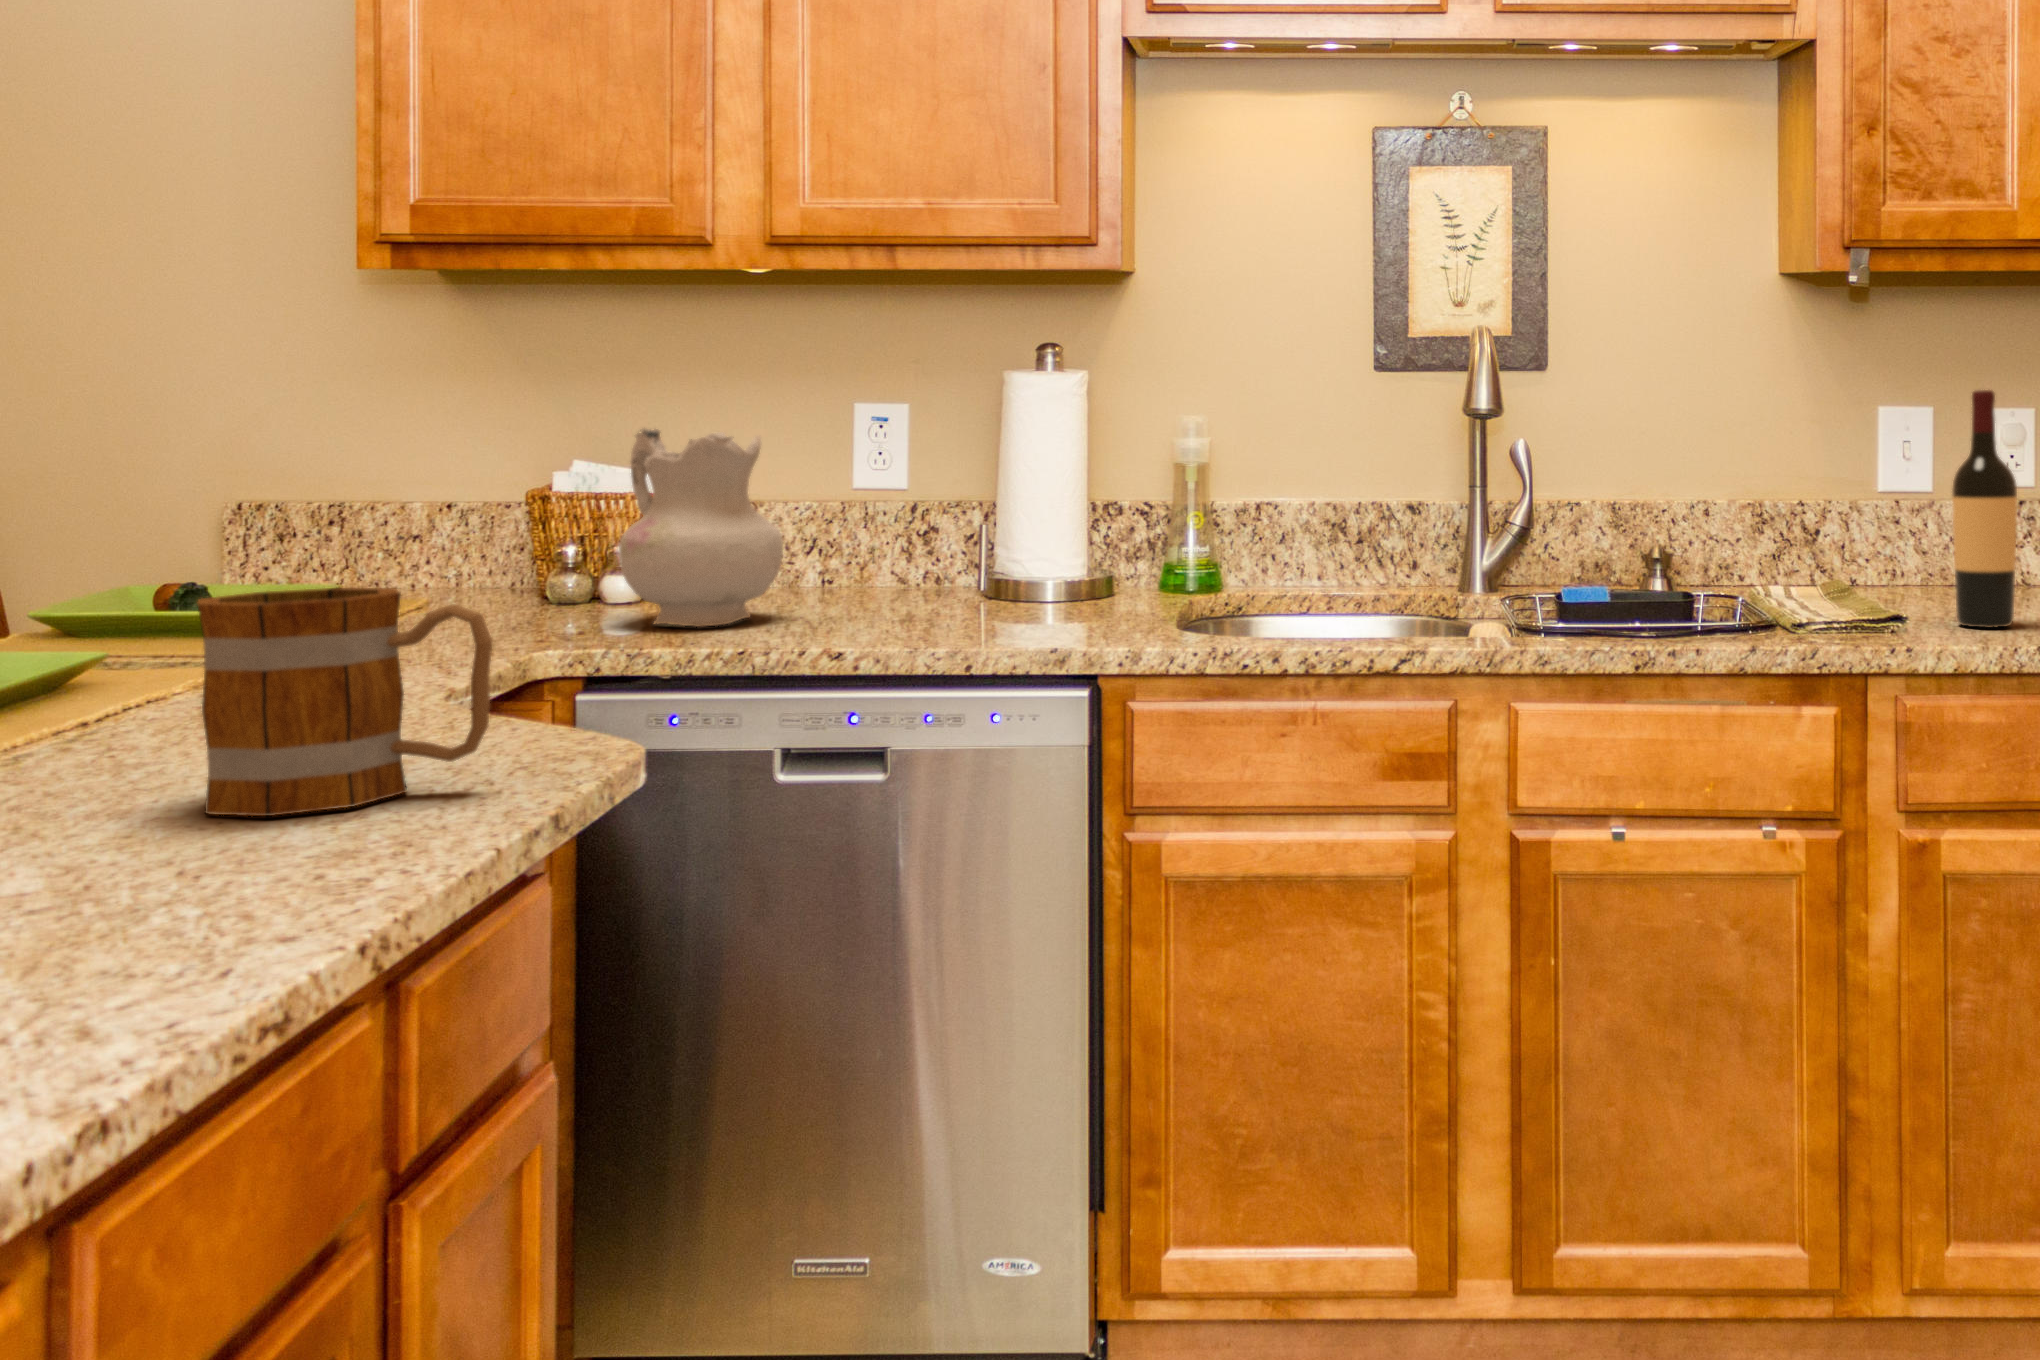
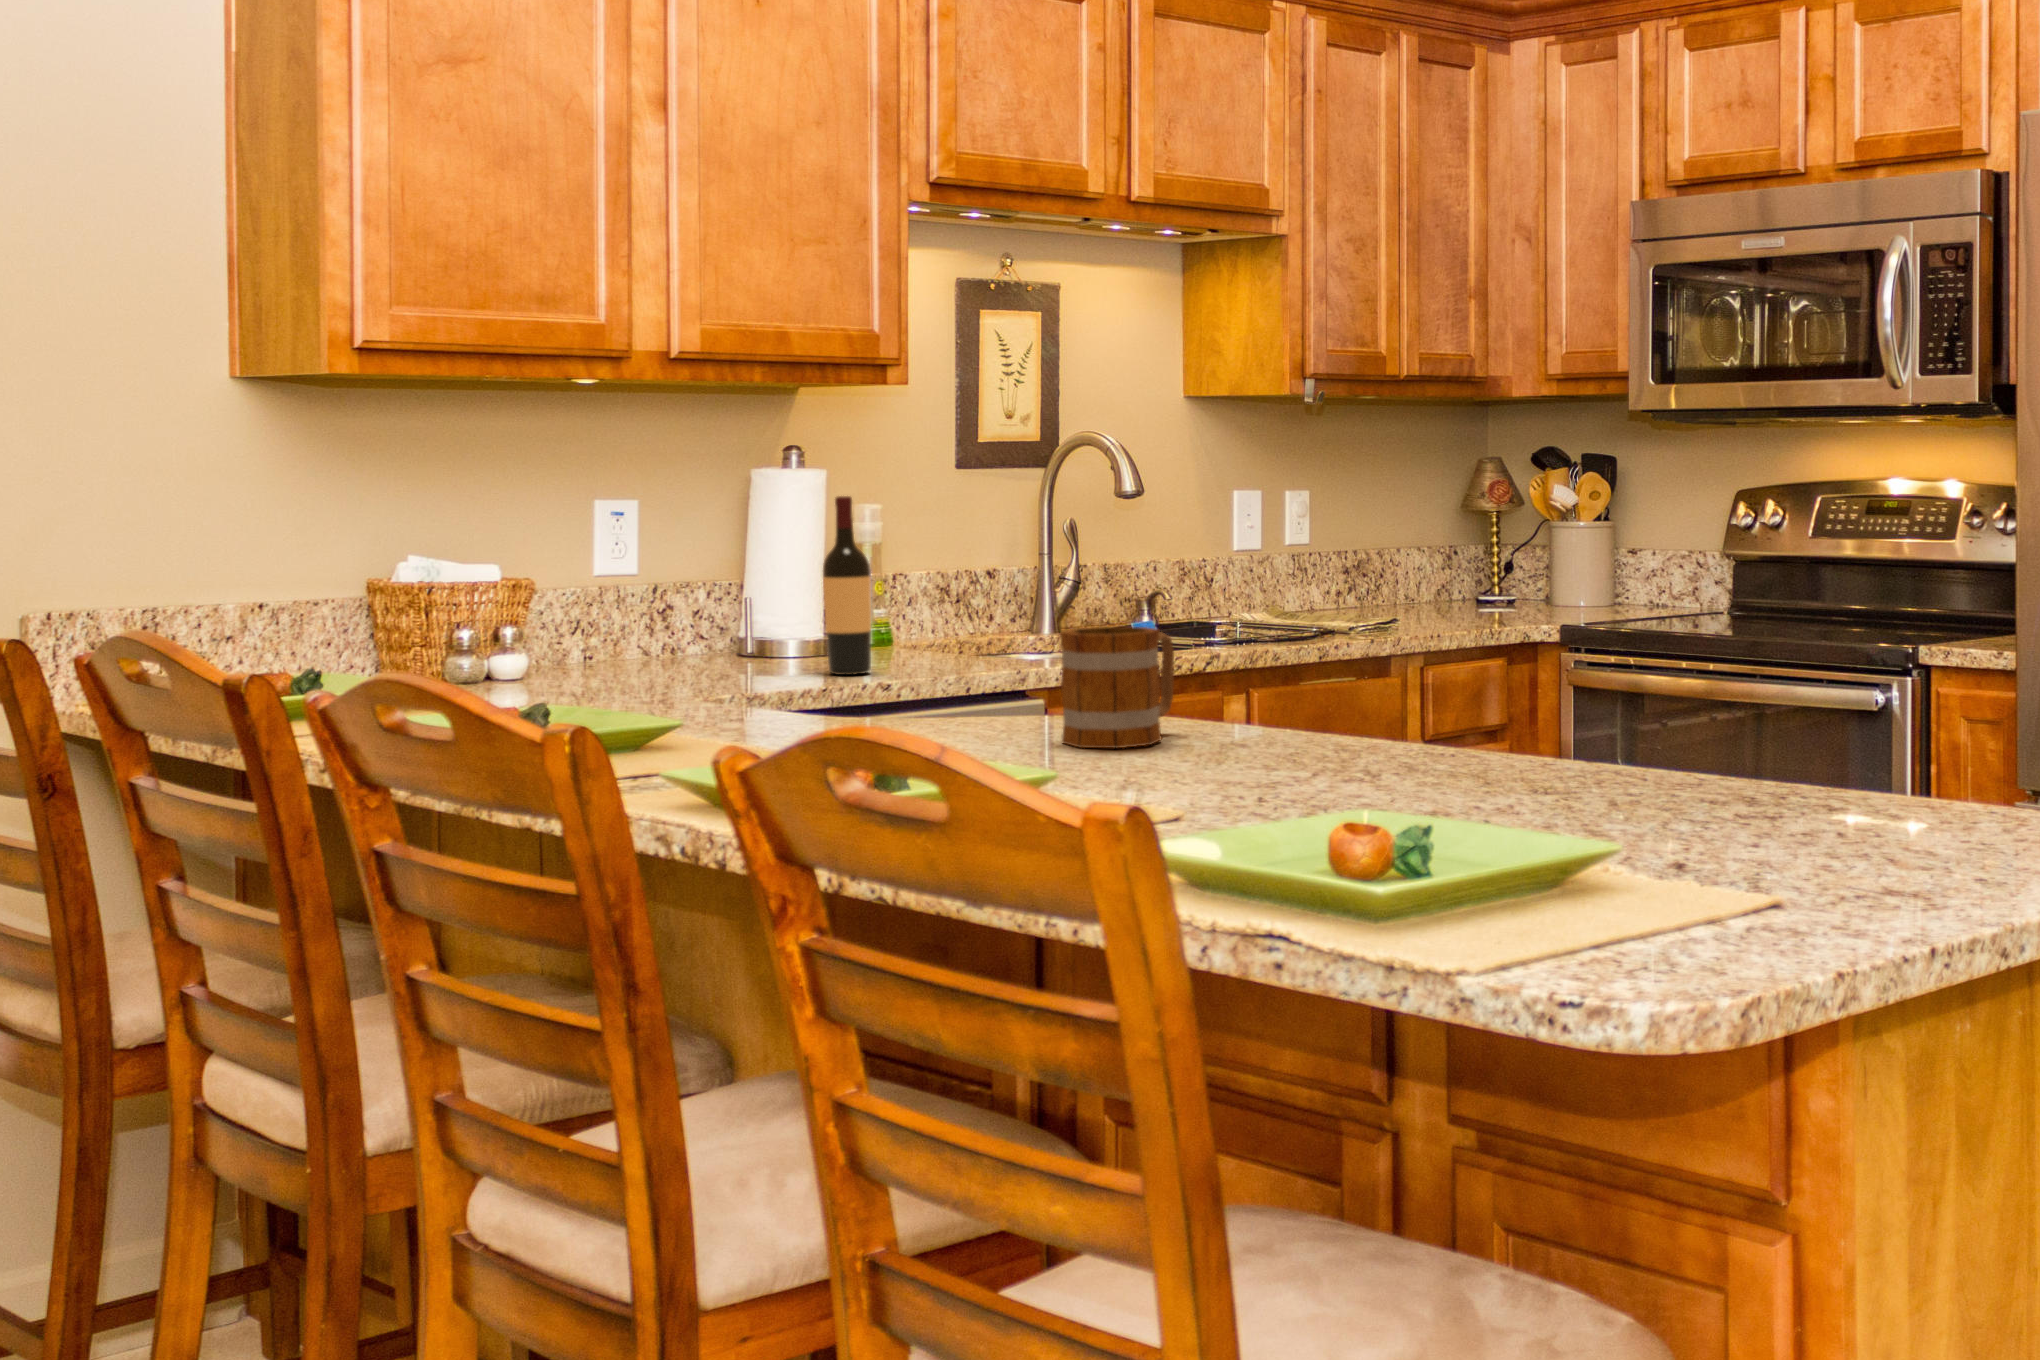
wine bottle: present [1952,390,2017,628] -> present [823,496,871,675]
ceramic pitcher: present [619,429,783,627] -> none [599,531,741,684]

